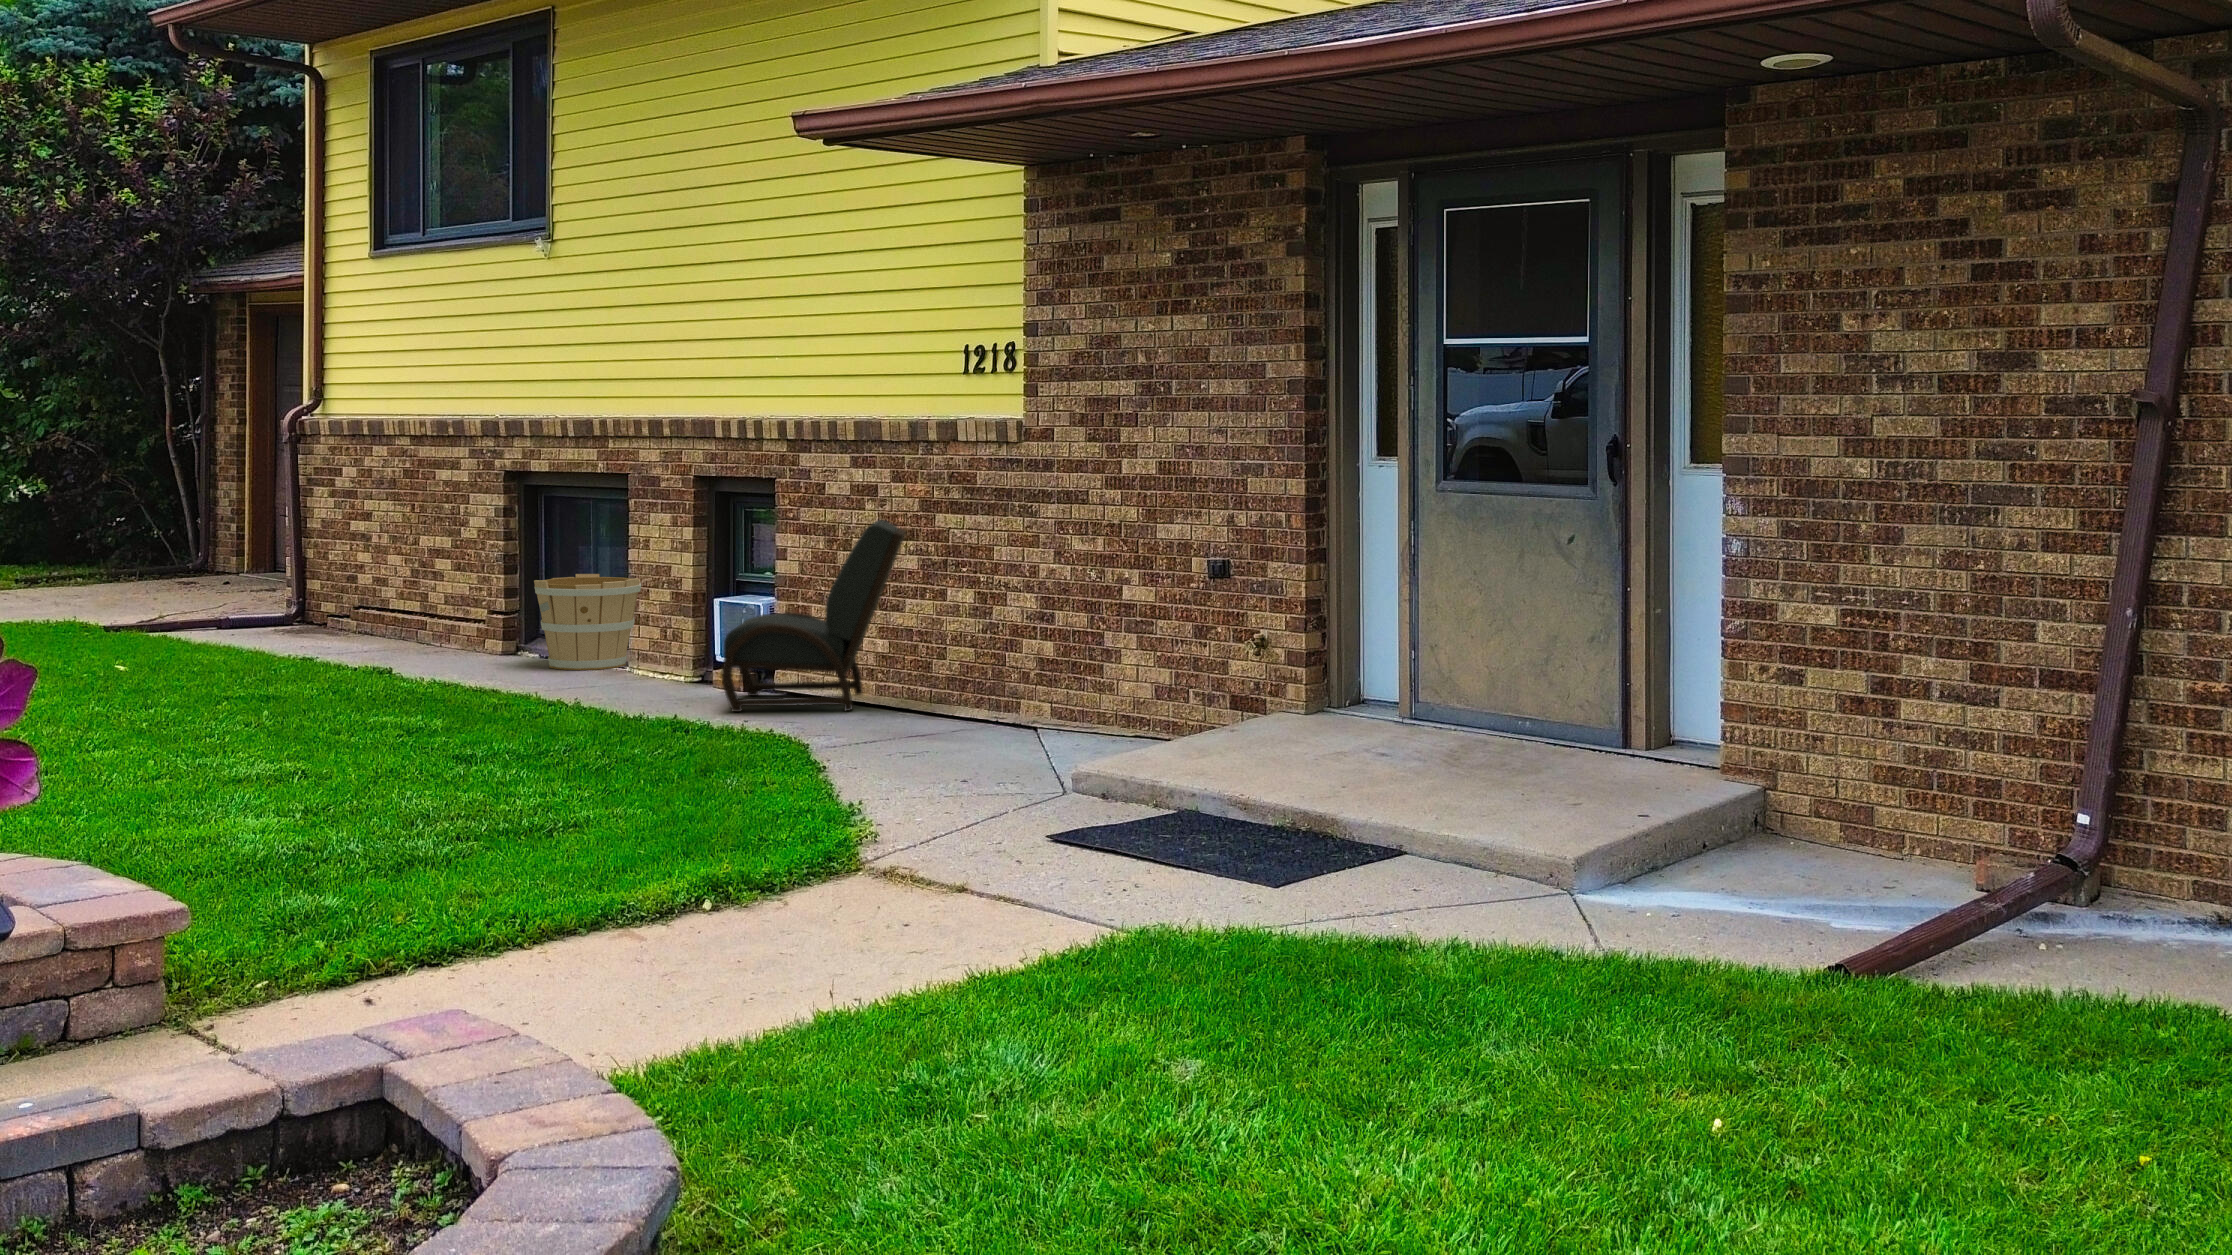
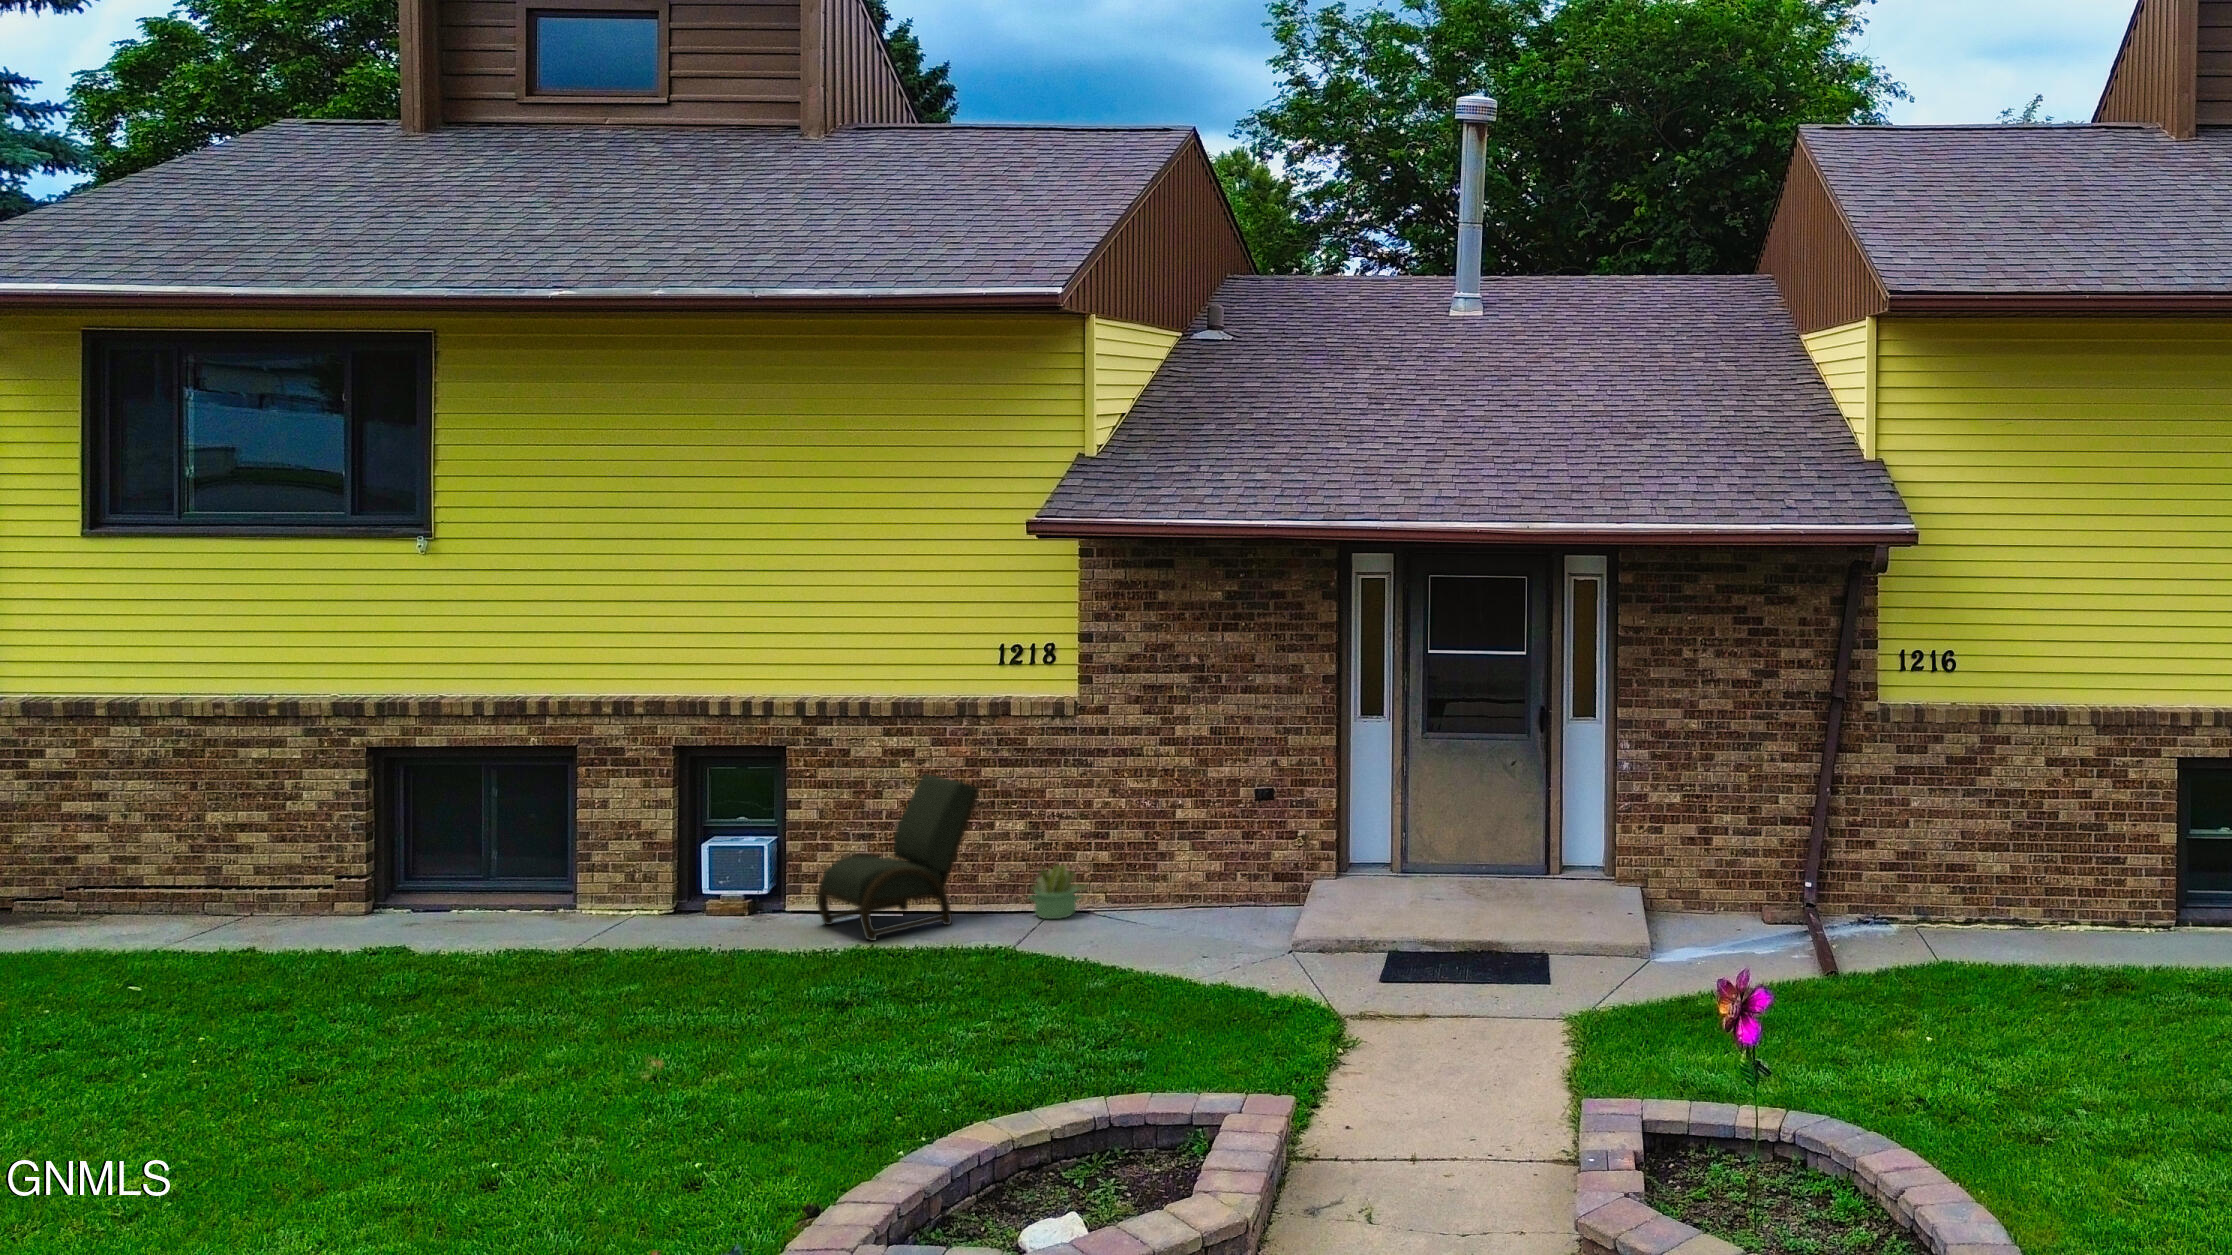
wooden bucket: present [534,574,641,670] -> none [522,838,623,929]
decorative plant: none [927,650,1009,723] -> present [1028,865,1086,919]

